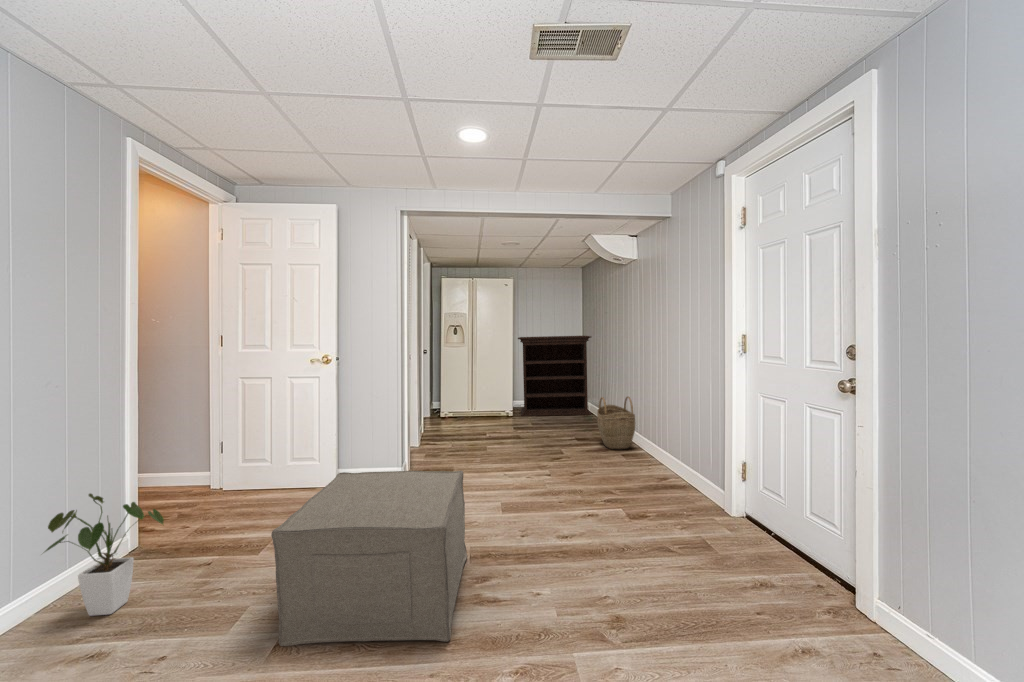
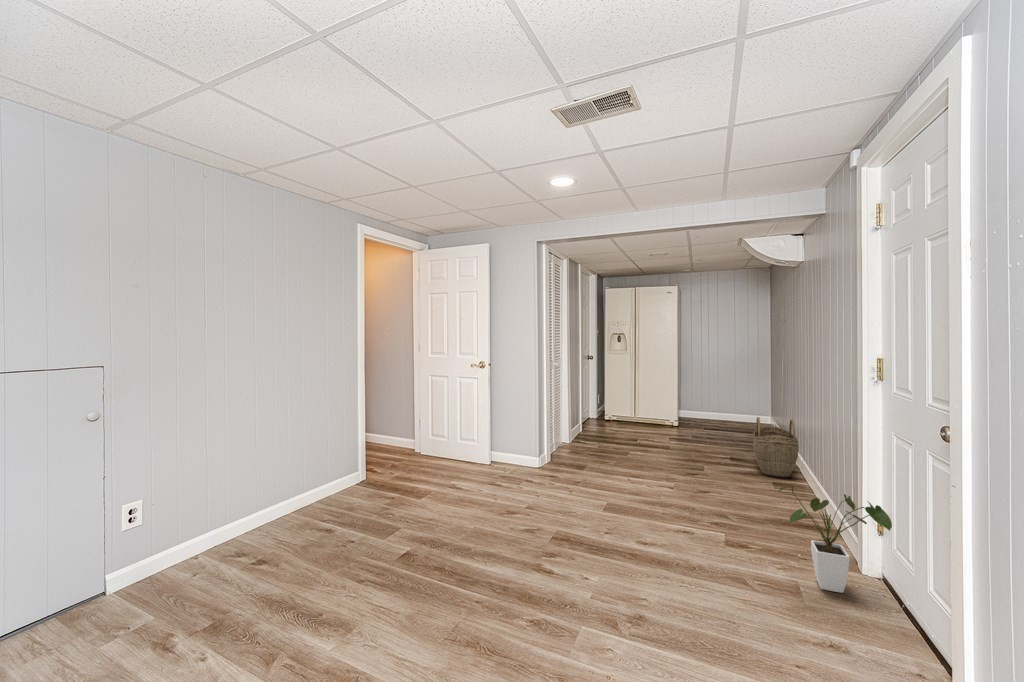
bookshelf: present [518,336,591,416] -> none [687,346,775,436]
ottoman: present [271,471,467,646] -> none [399,450,551,587]
house plant: present [45,493,164,616] -> present [779,484,892,593]

